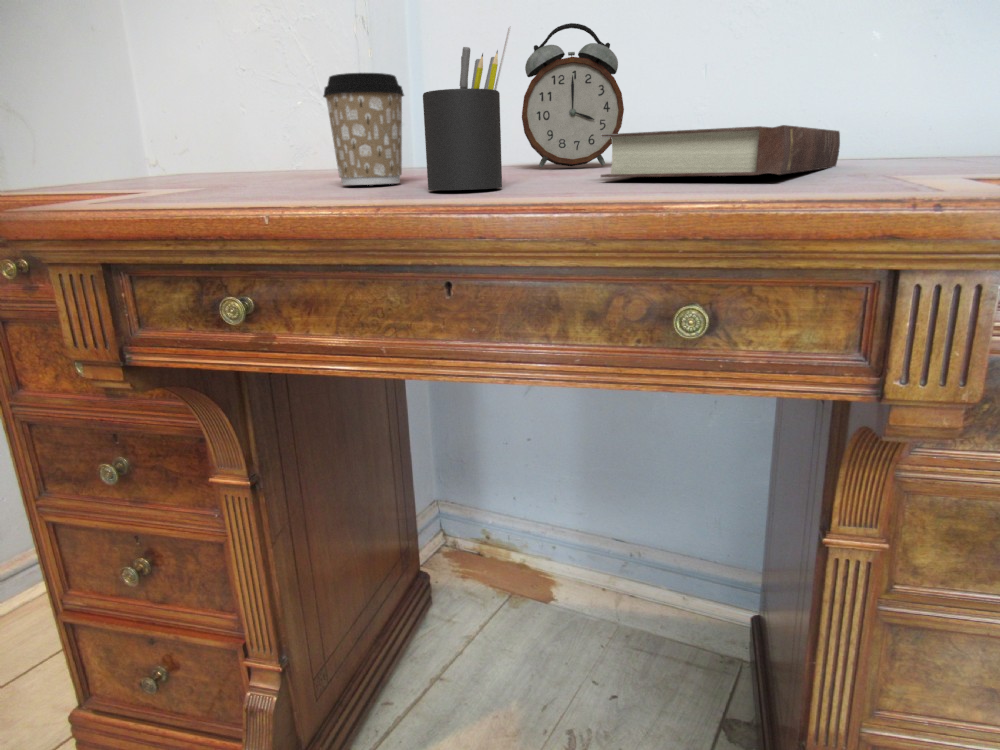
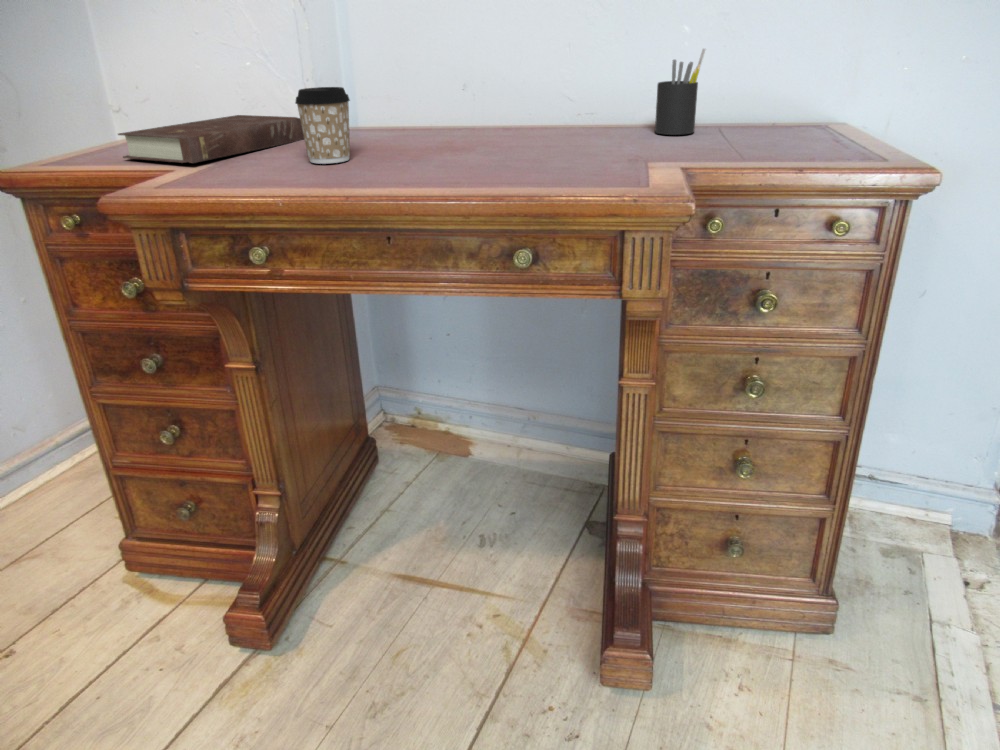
alarm clock: present [522,23,624,167] -> none [431,25,505,132]
pen holder: present [423,26,511,190] -> present [655,49,706,135]
book: present [601,125,840,177] -> present [118,115,304,163]

